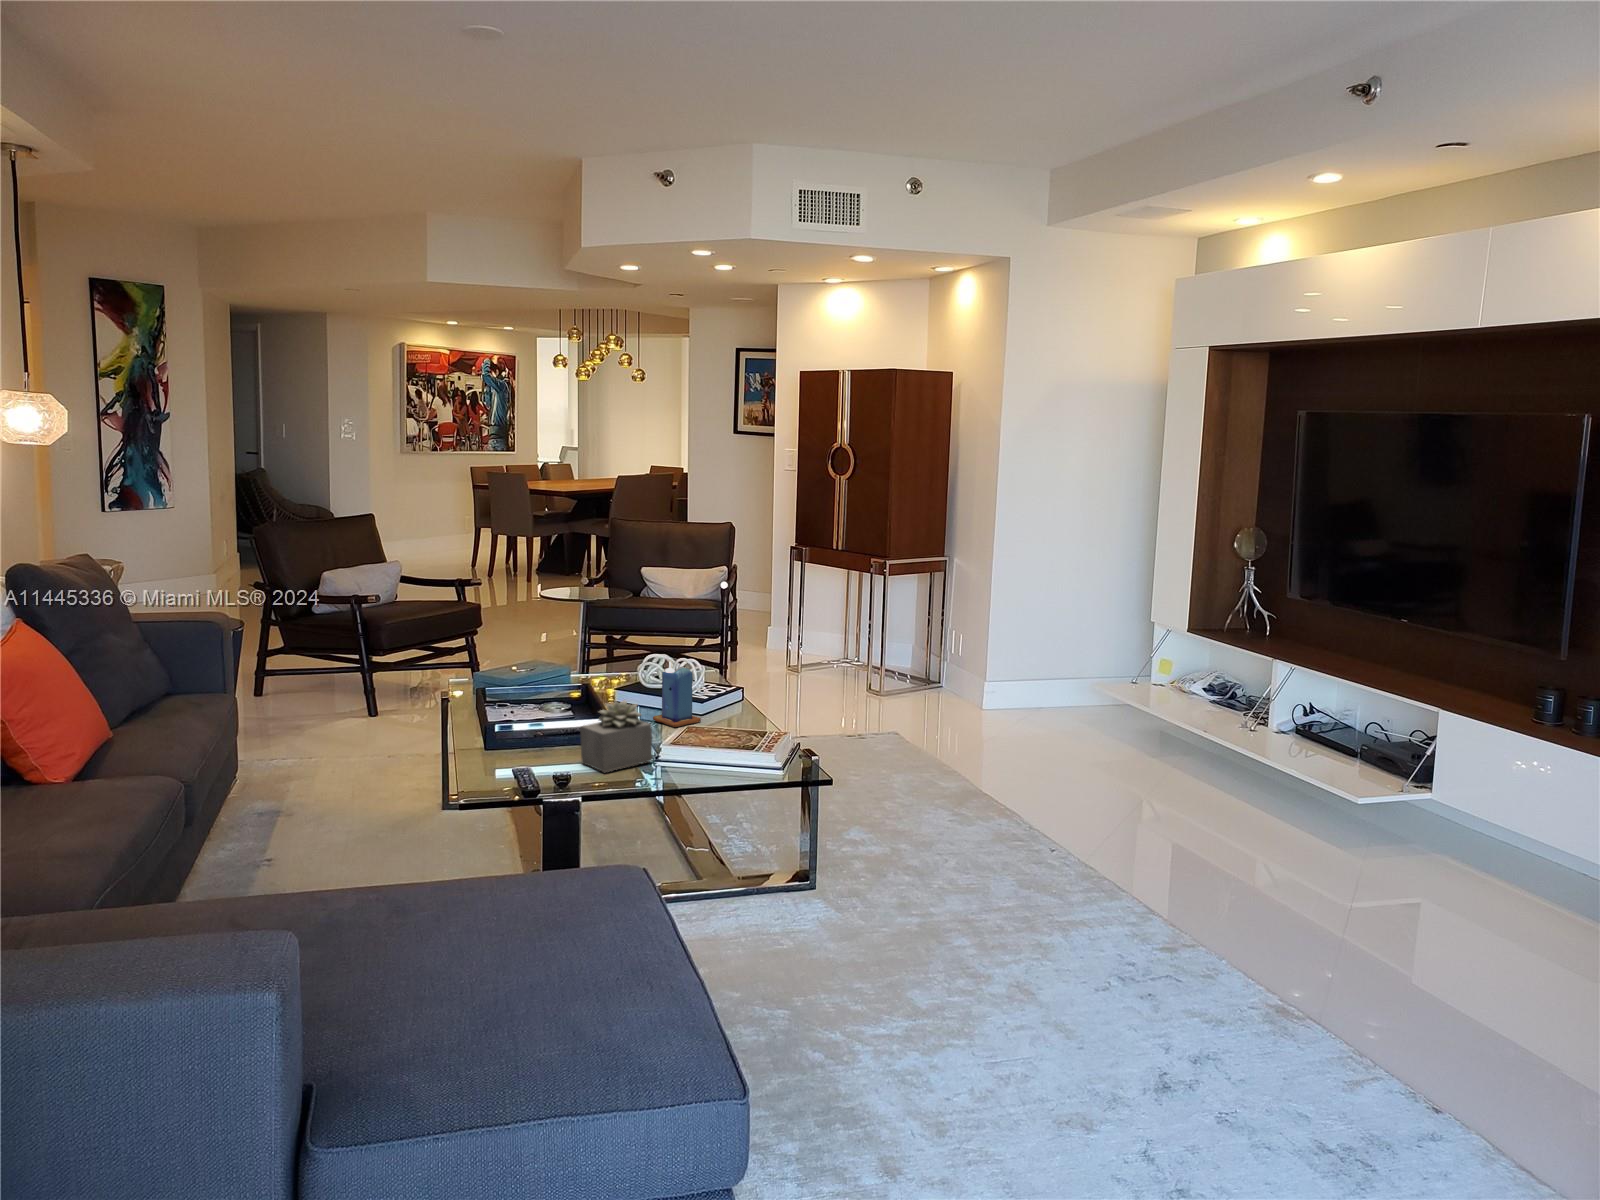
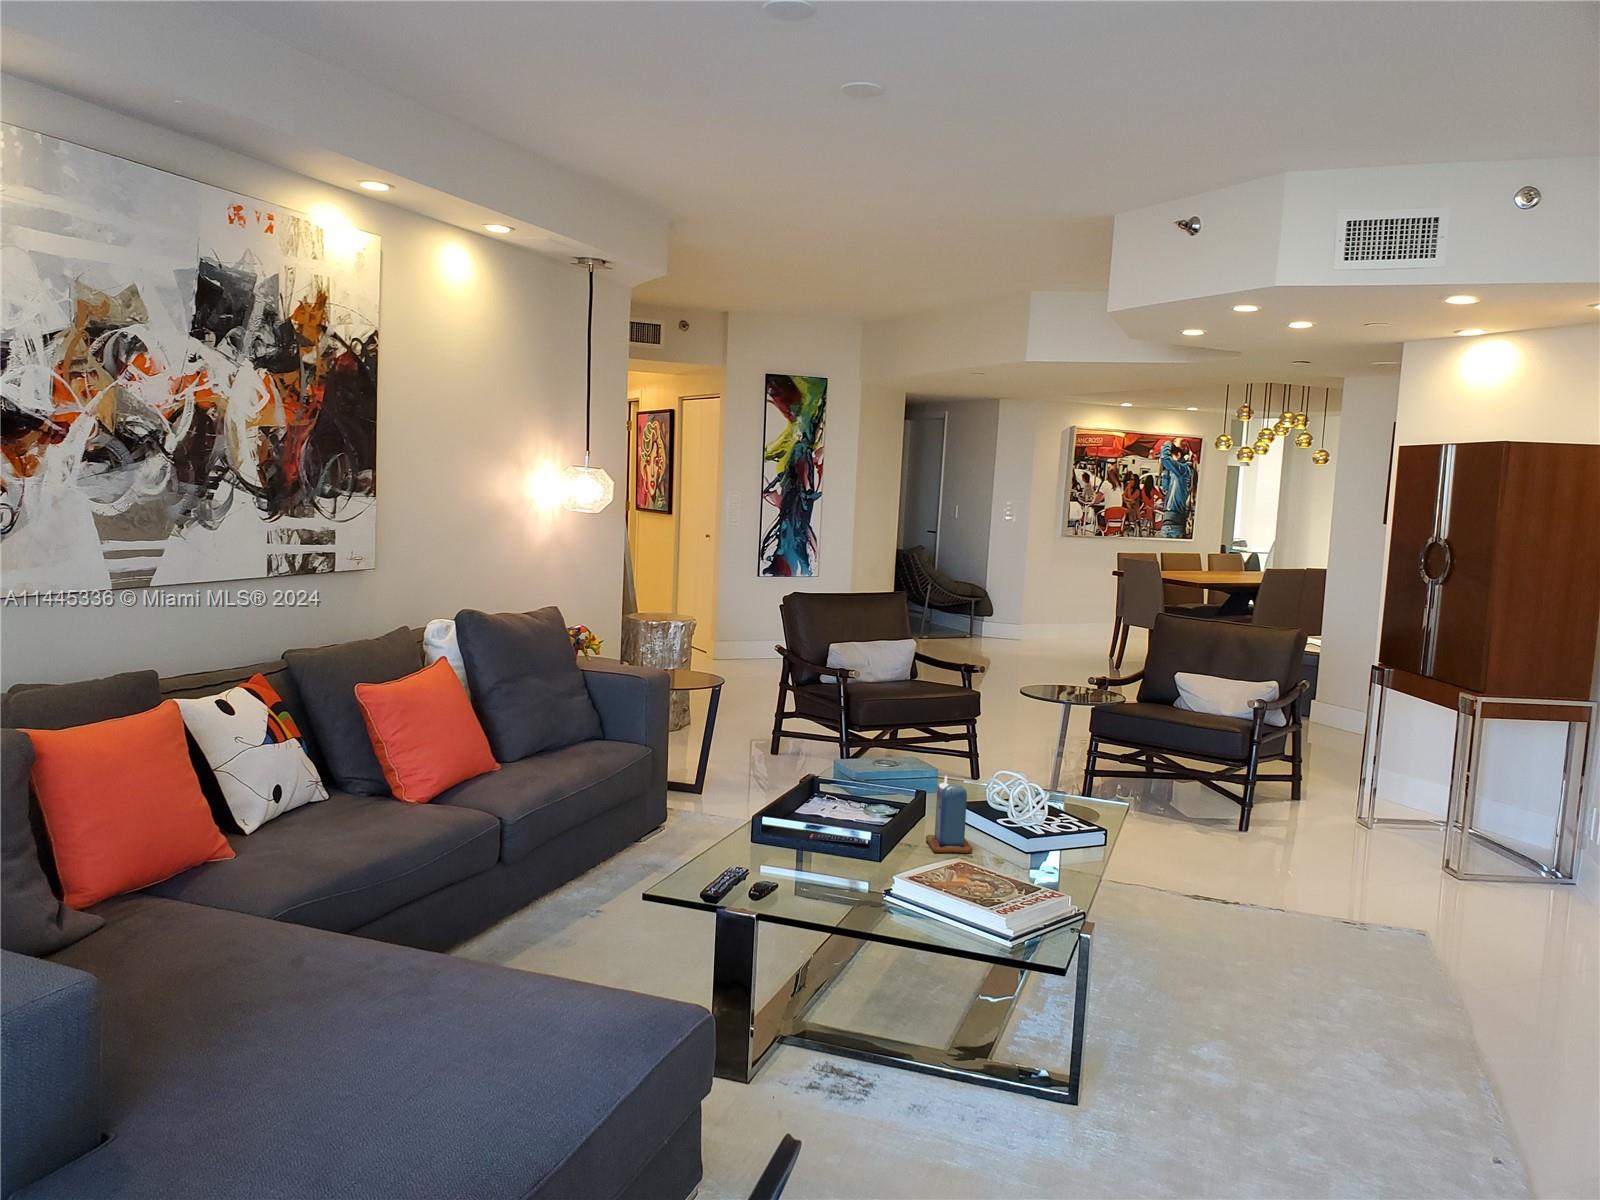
succulent plant: present [580,700,653,772] -> none [778,803,844,881]

